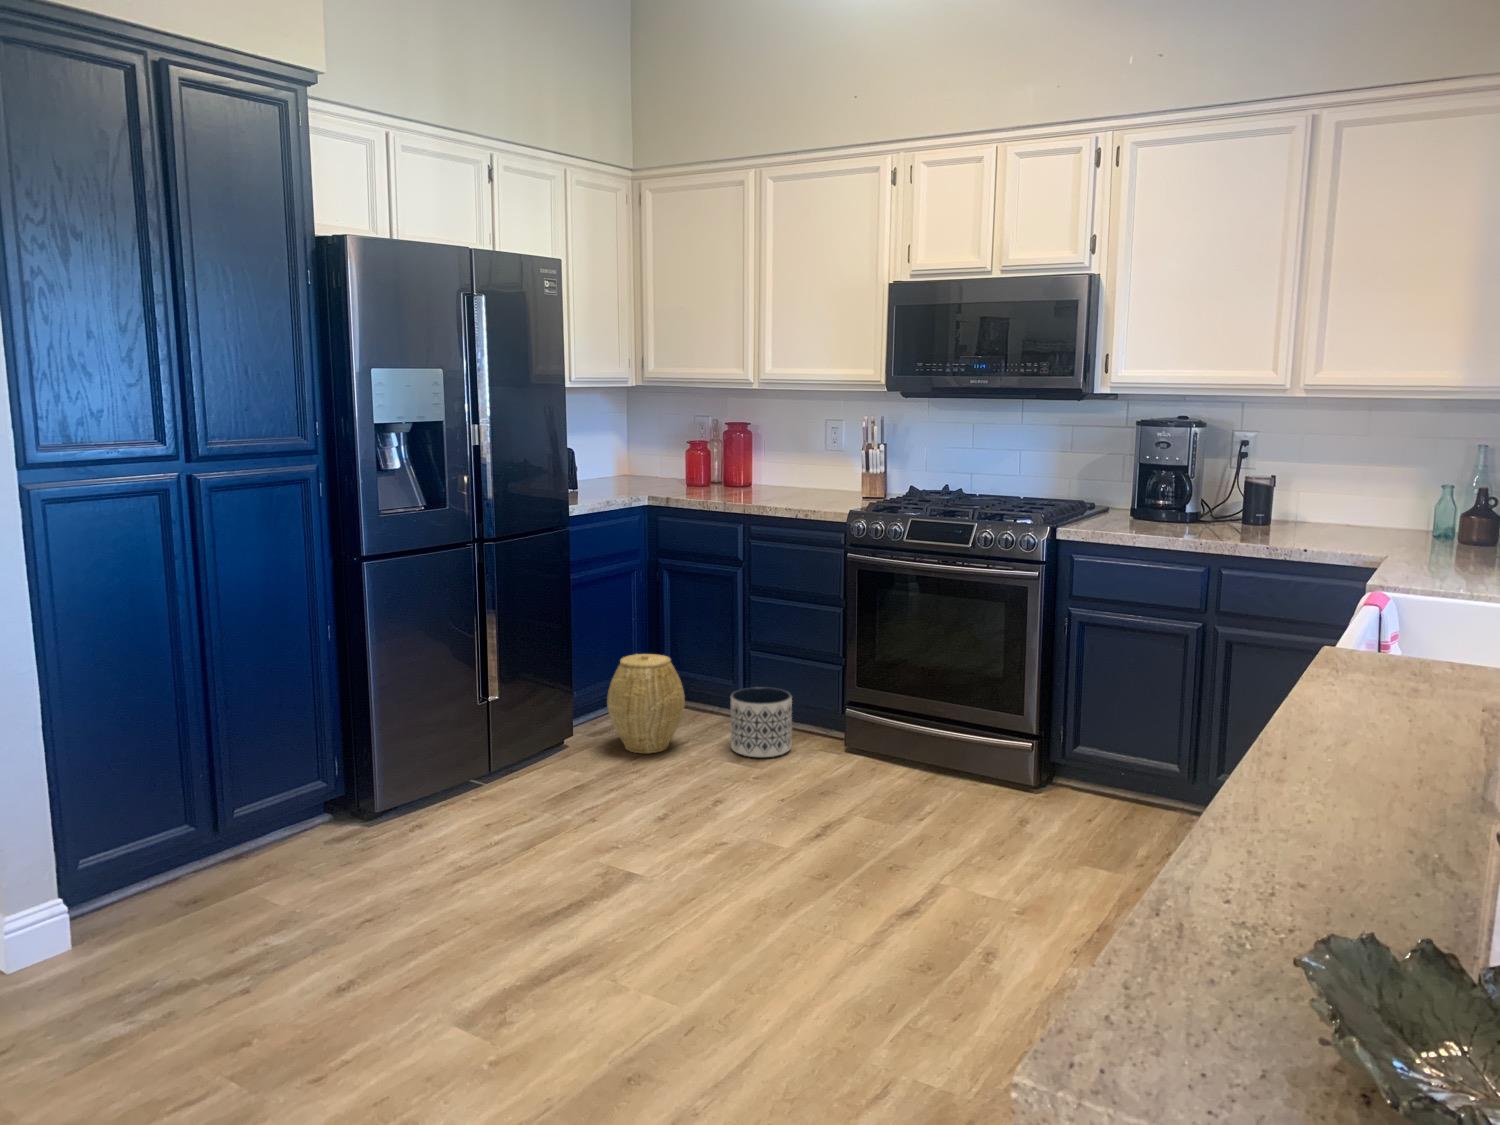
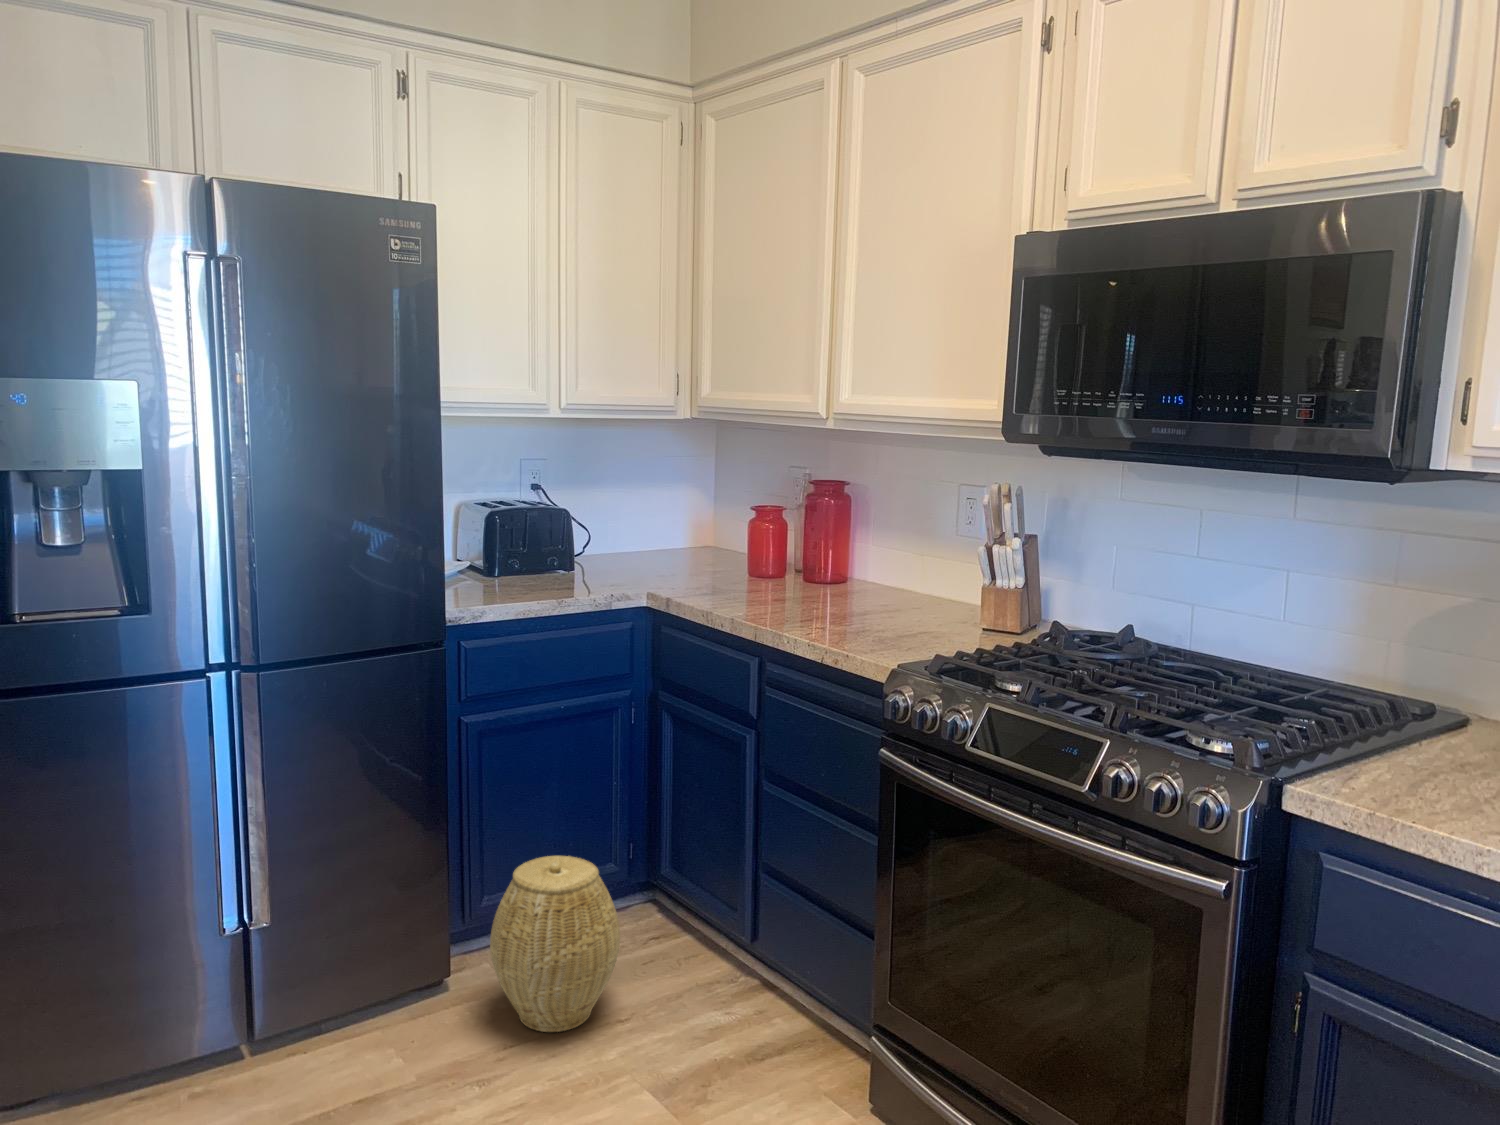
planter: present [731,687,792,757] -> none [676,944,785,1089]

